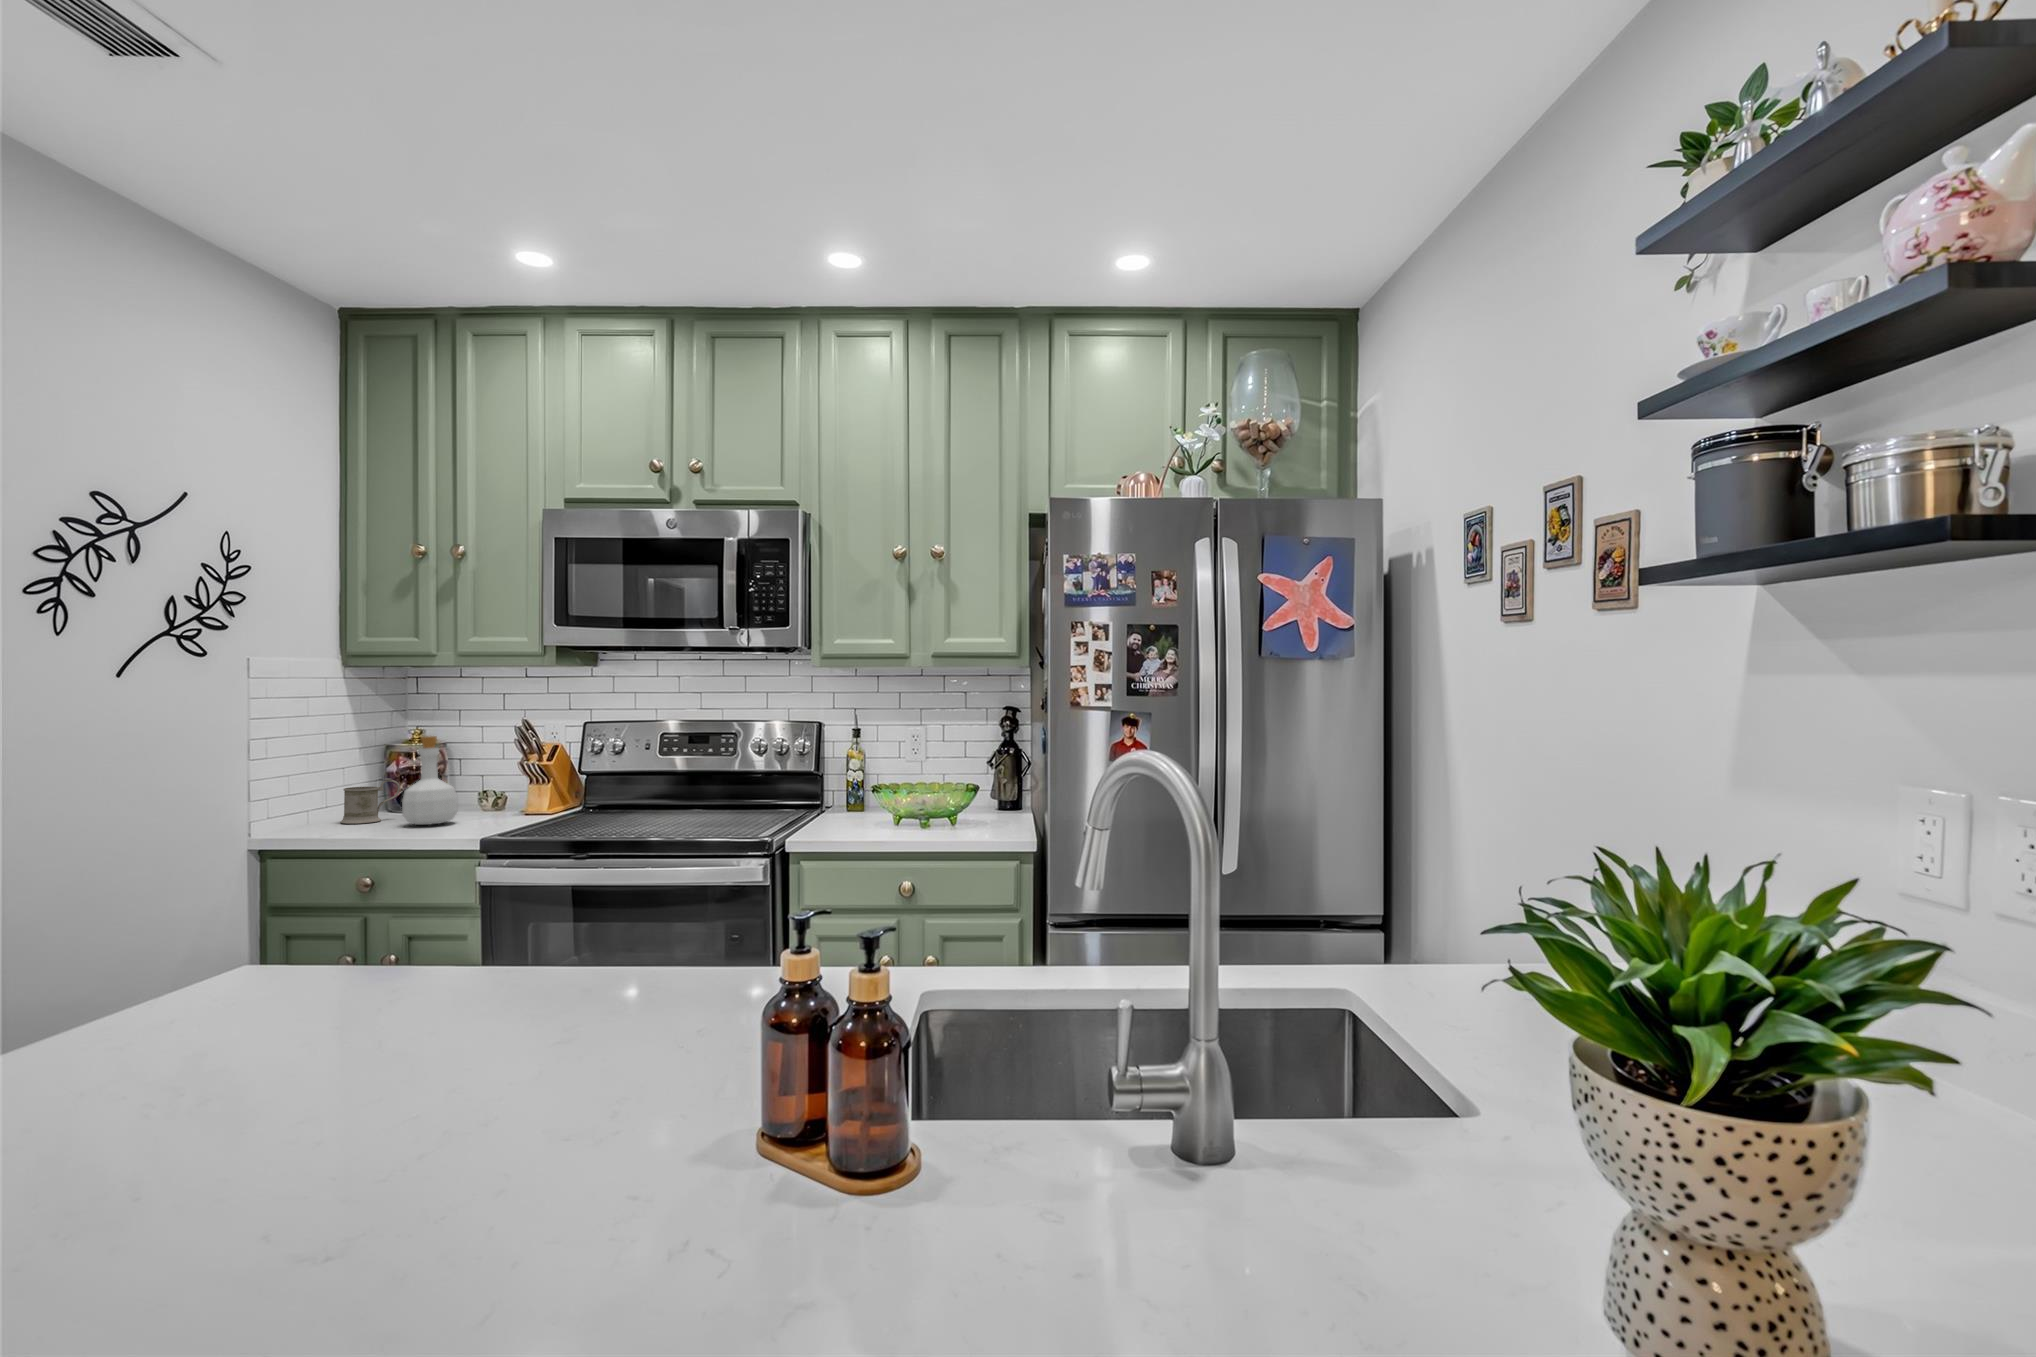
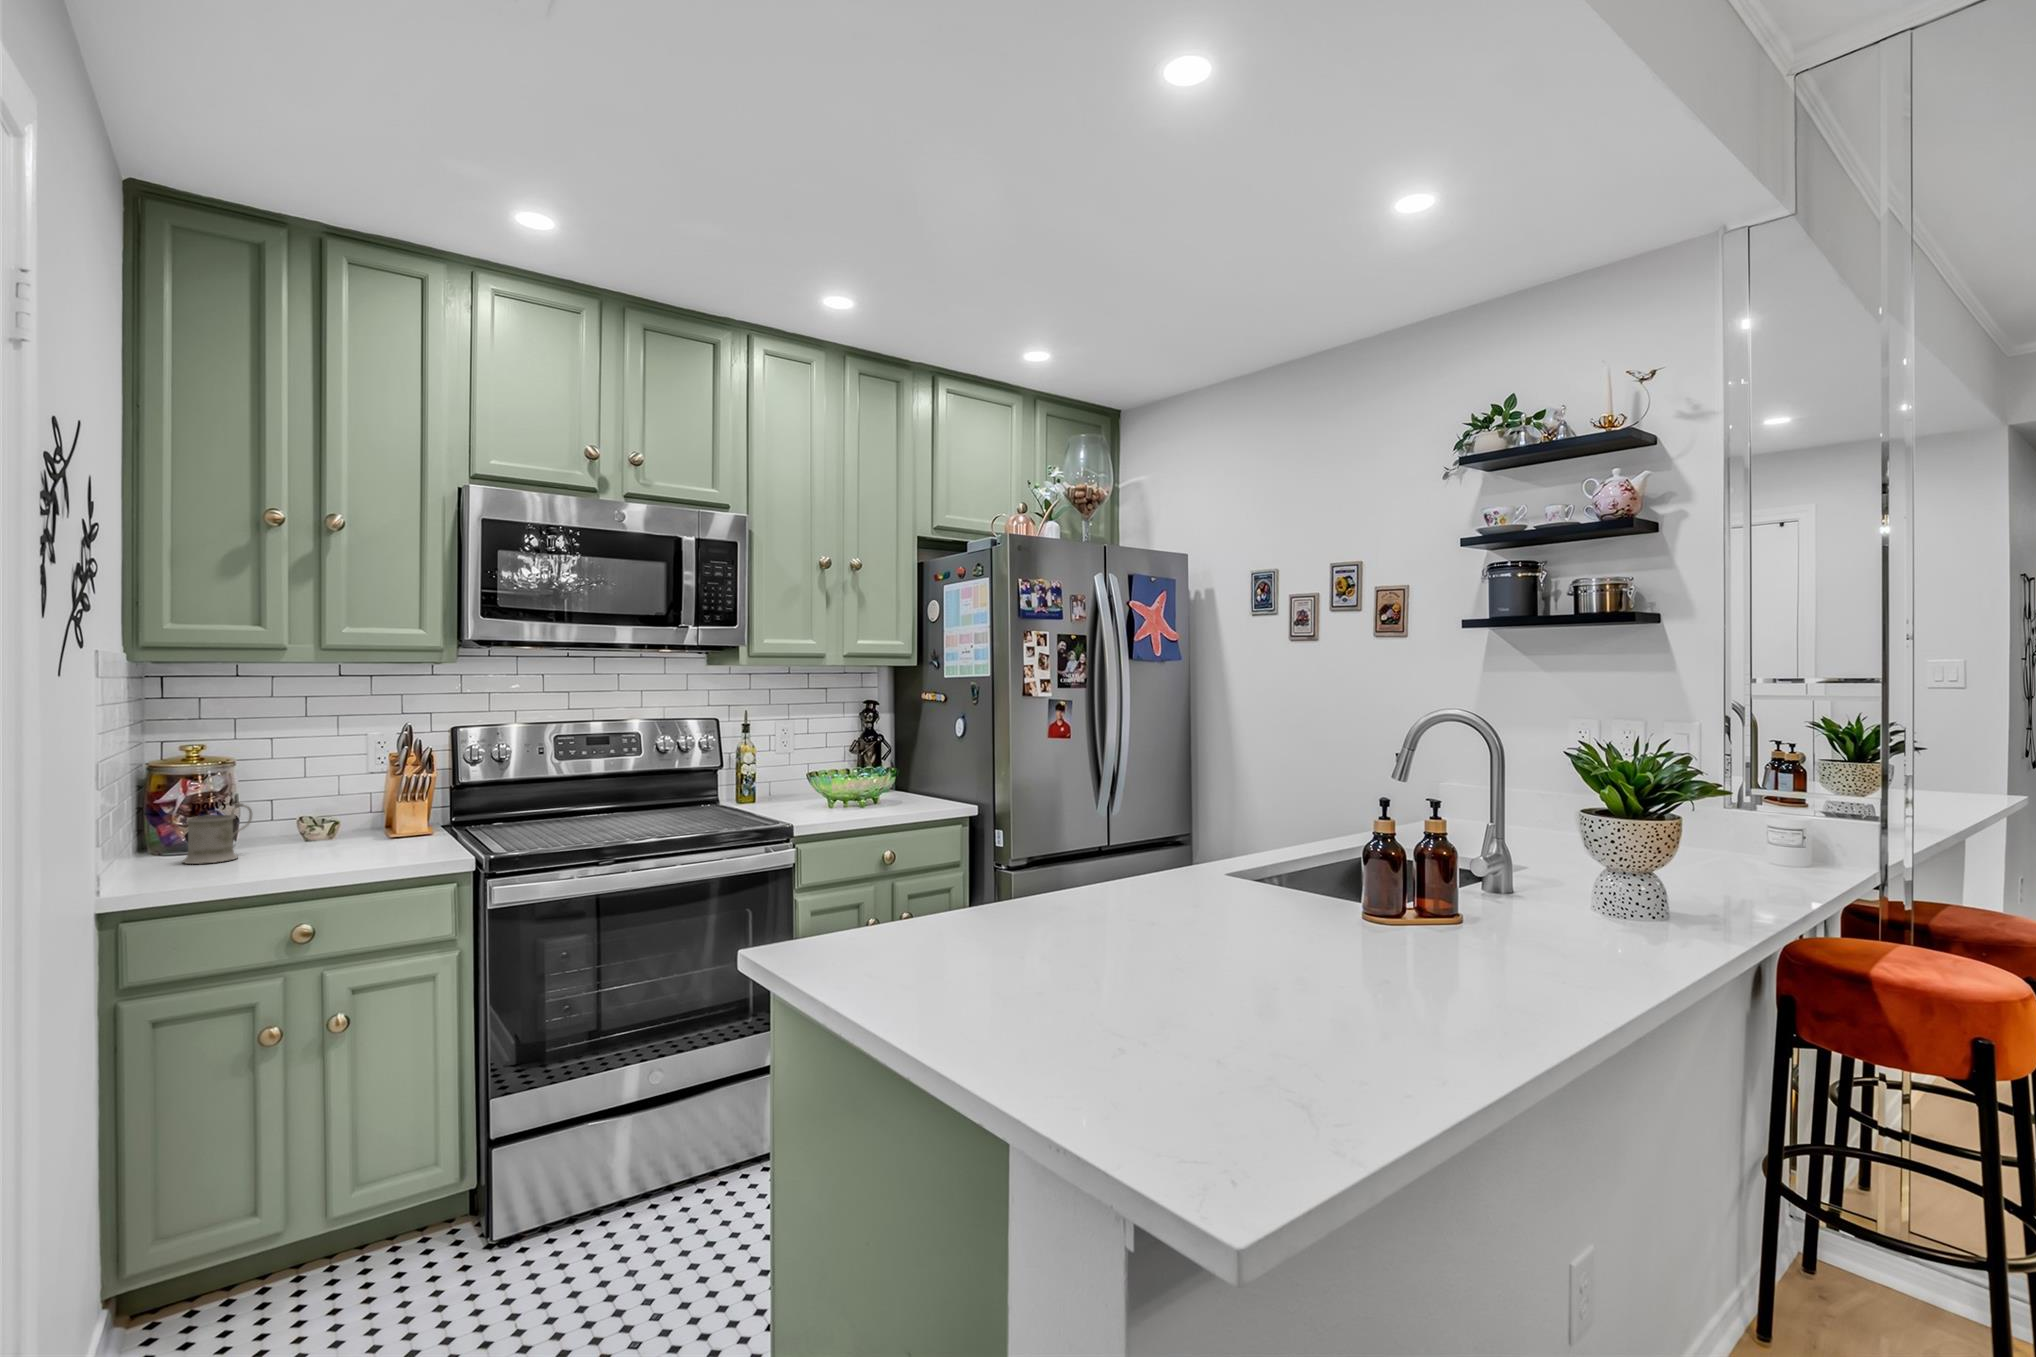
bottle: present [402,736,458,825] -> none [298,747,367,854]

